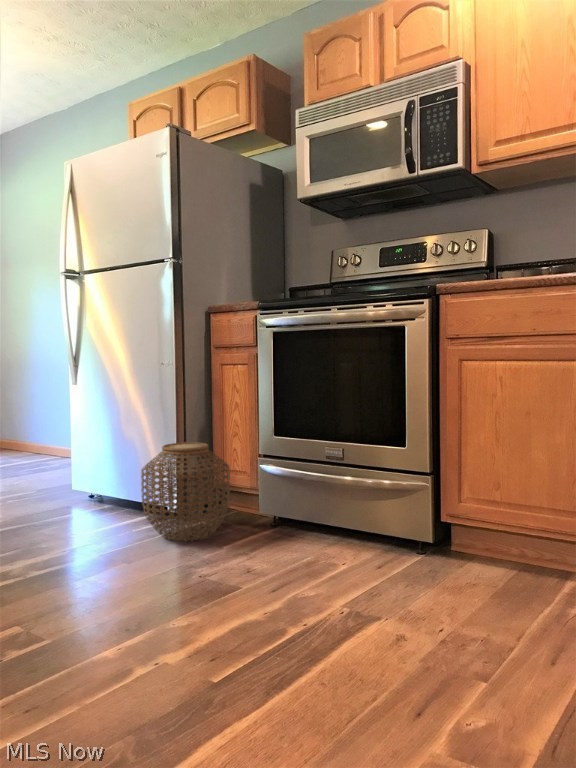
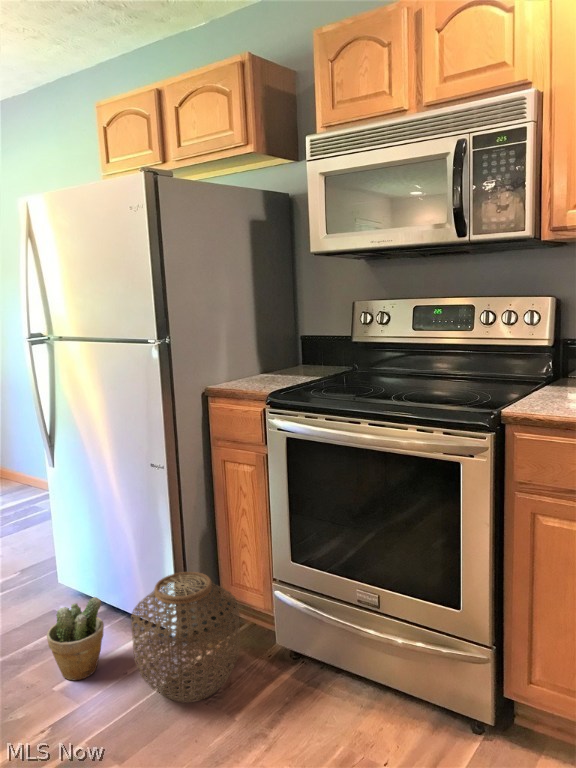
potted plant: none [69,467,116,533] -> present [47,597,104,680]

